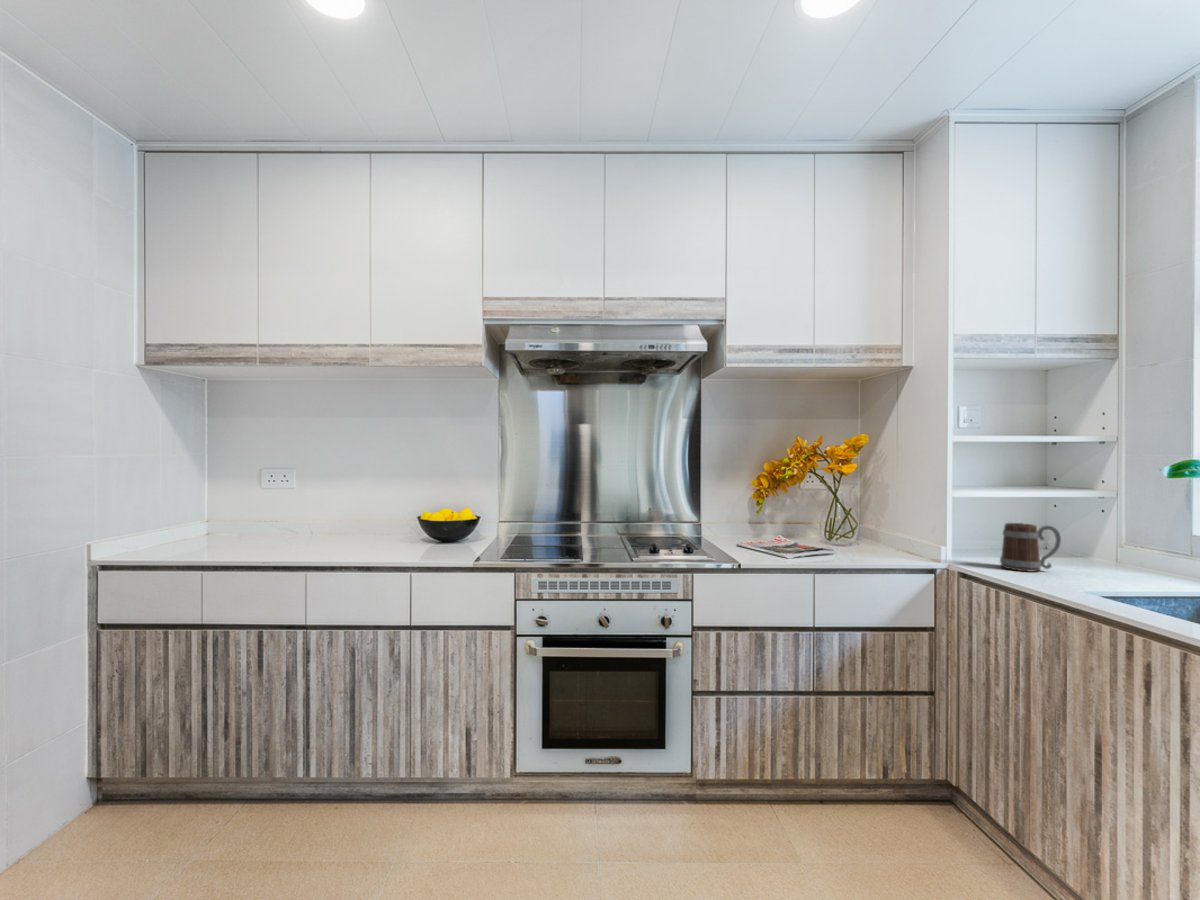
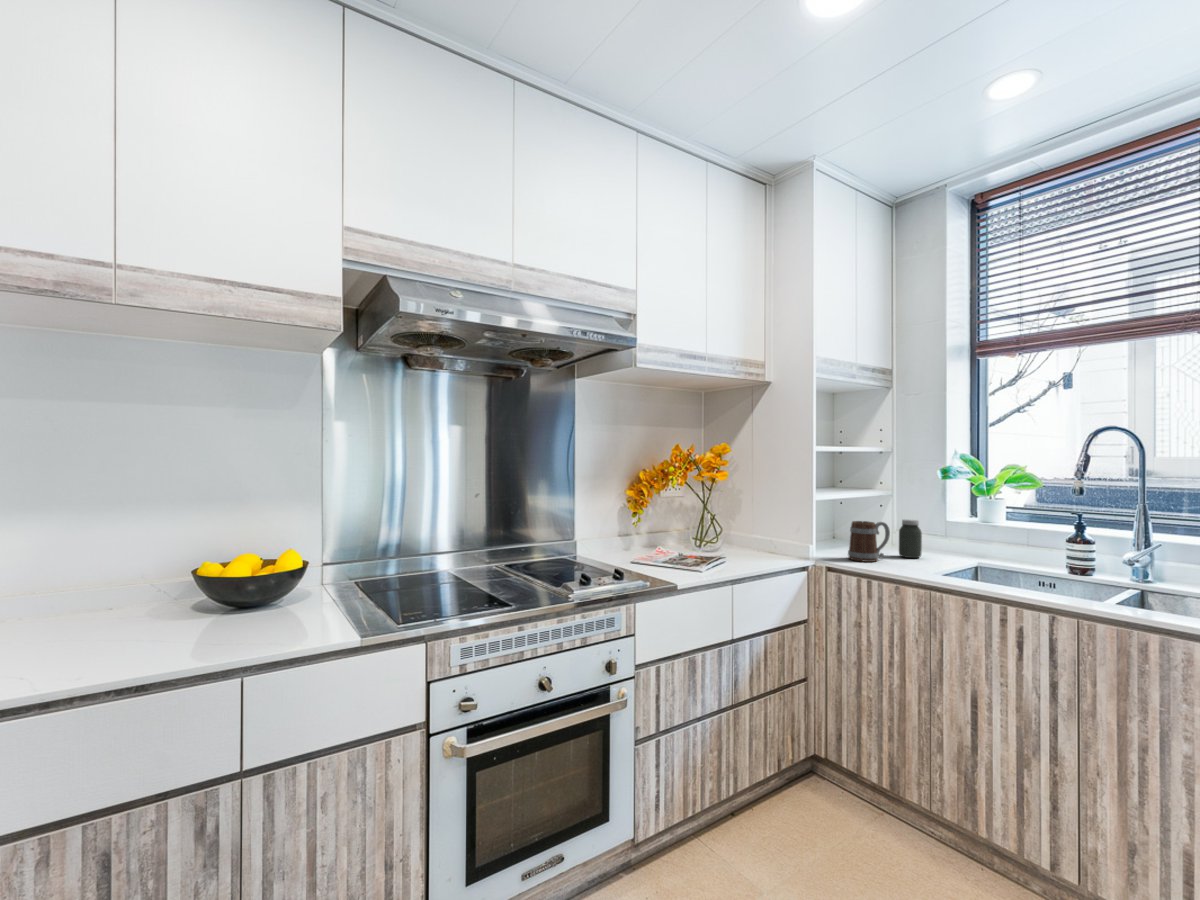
jar: none [1089,526,1124,575] -> present [899,520,922,558]

